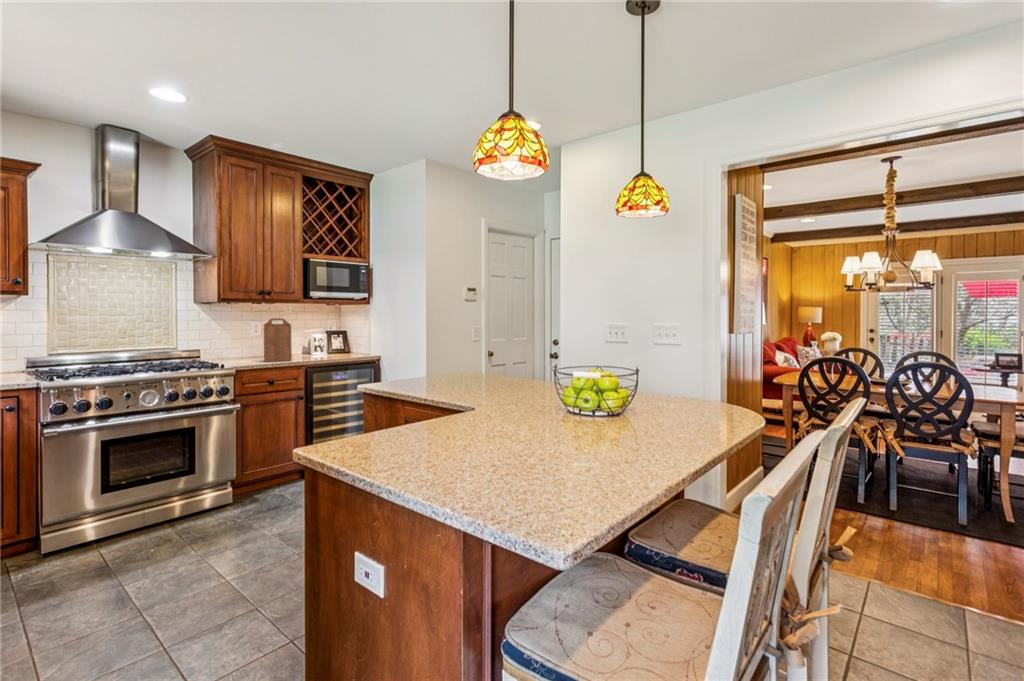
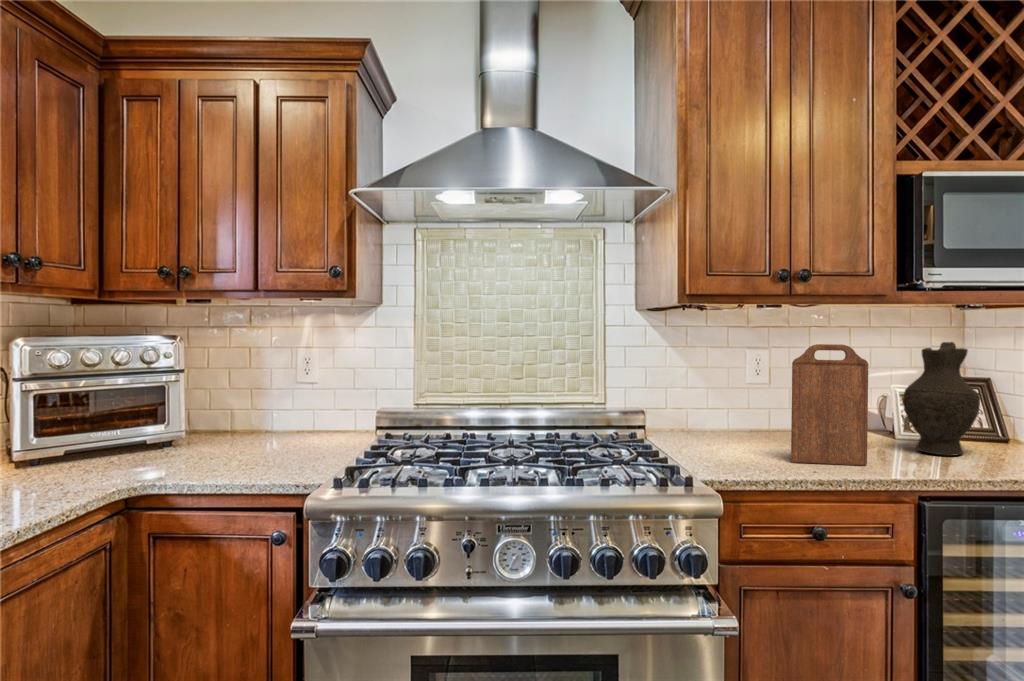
decorative vase: none [310,318,334,357] -> present [903,342,980,456]

